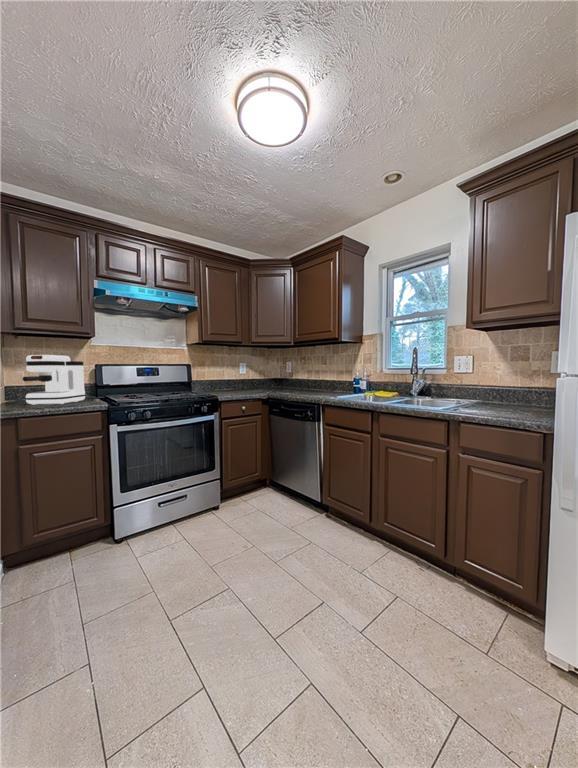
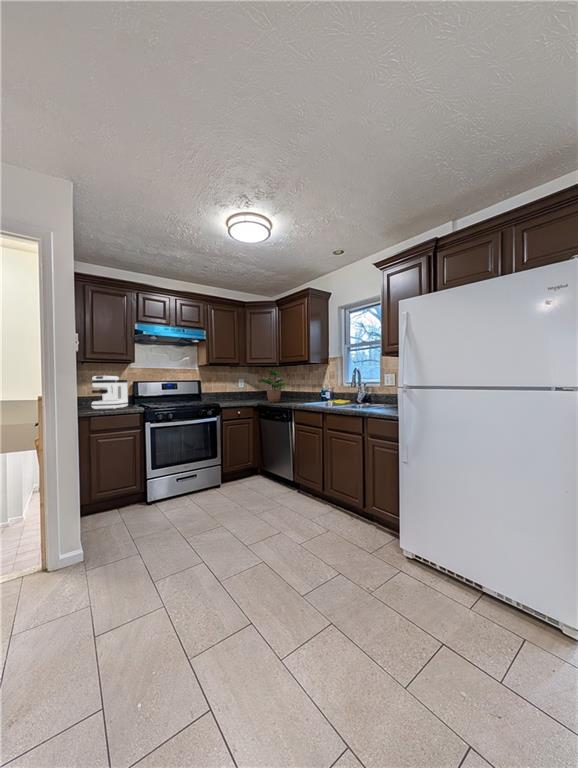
potted plant: none [268,350,309,394] -> present [258,369,289,402]

